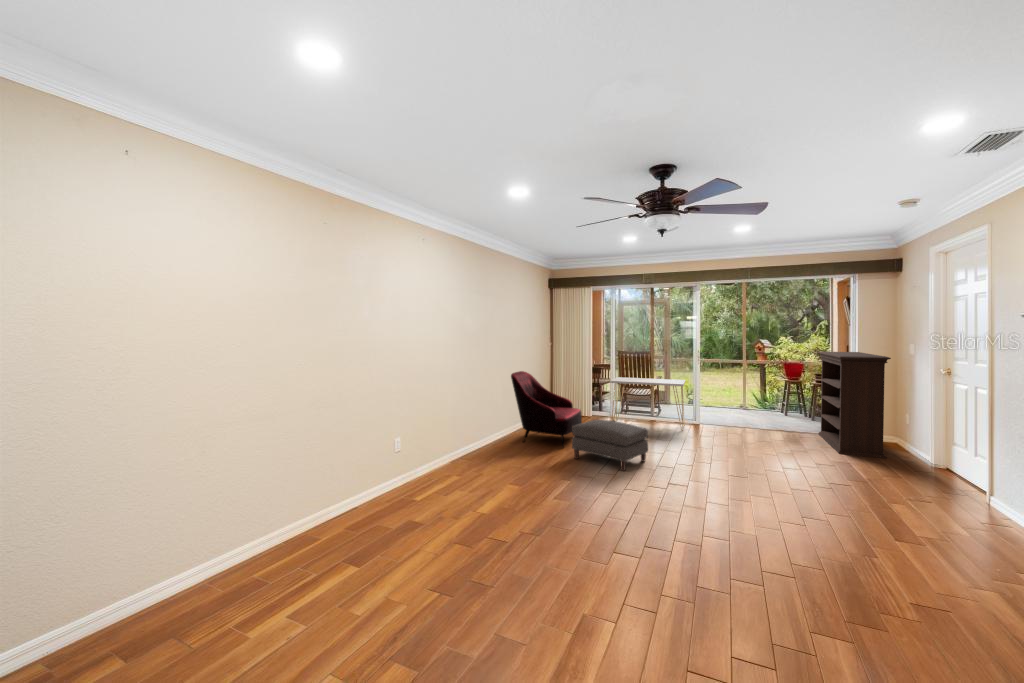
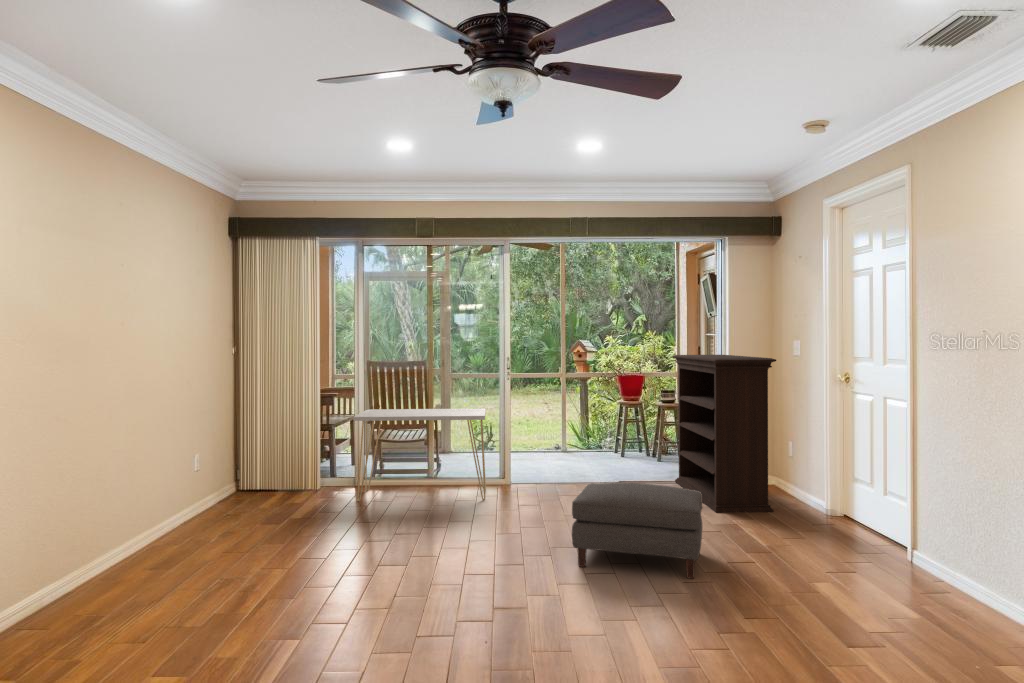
armchair: present [511,371,582,448] -> none [119,406,294,574]
ottoman: present [572,420,648,471] -> present [572,483,702,579]

